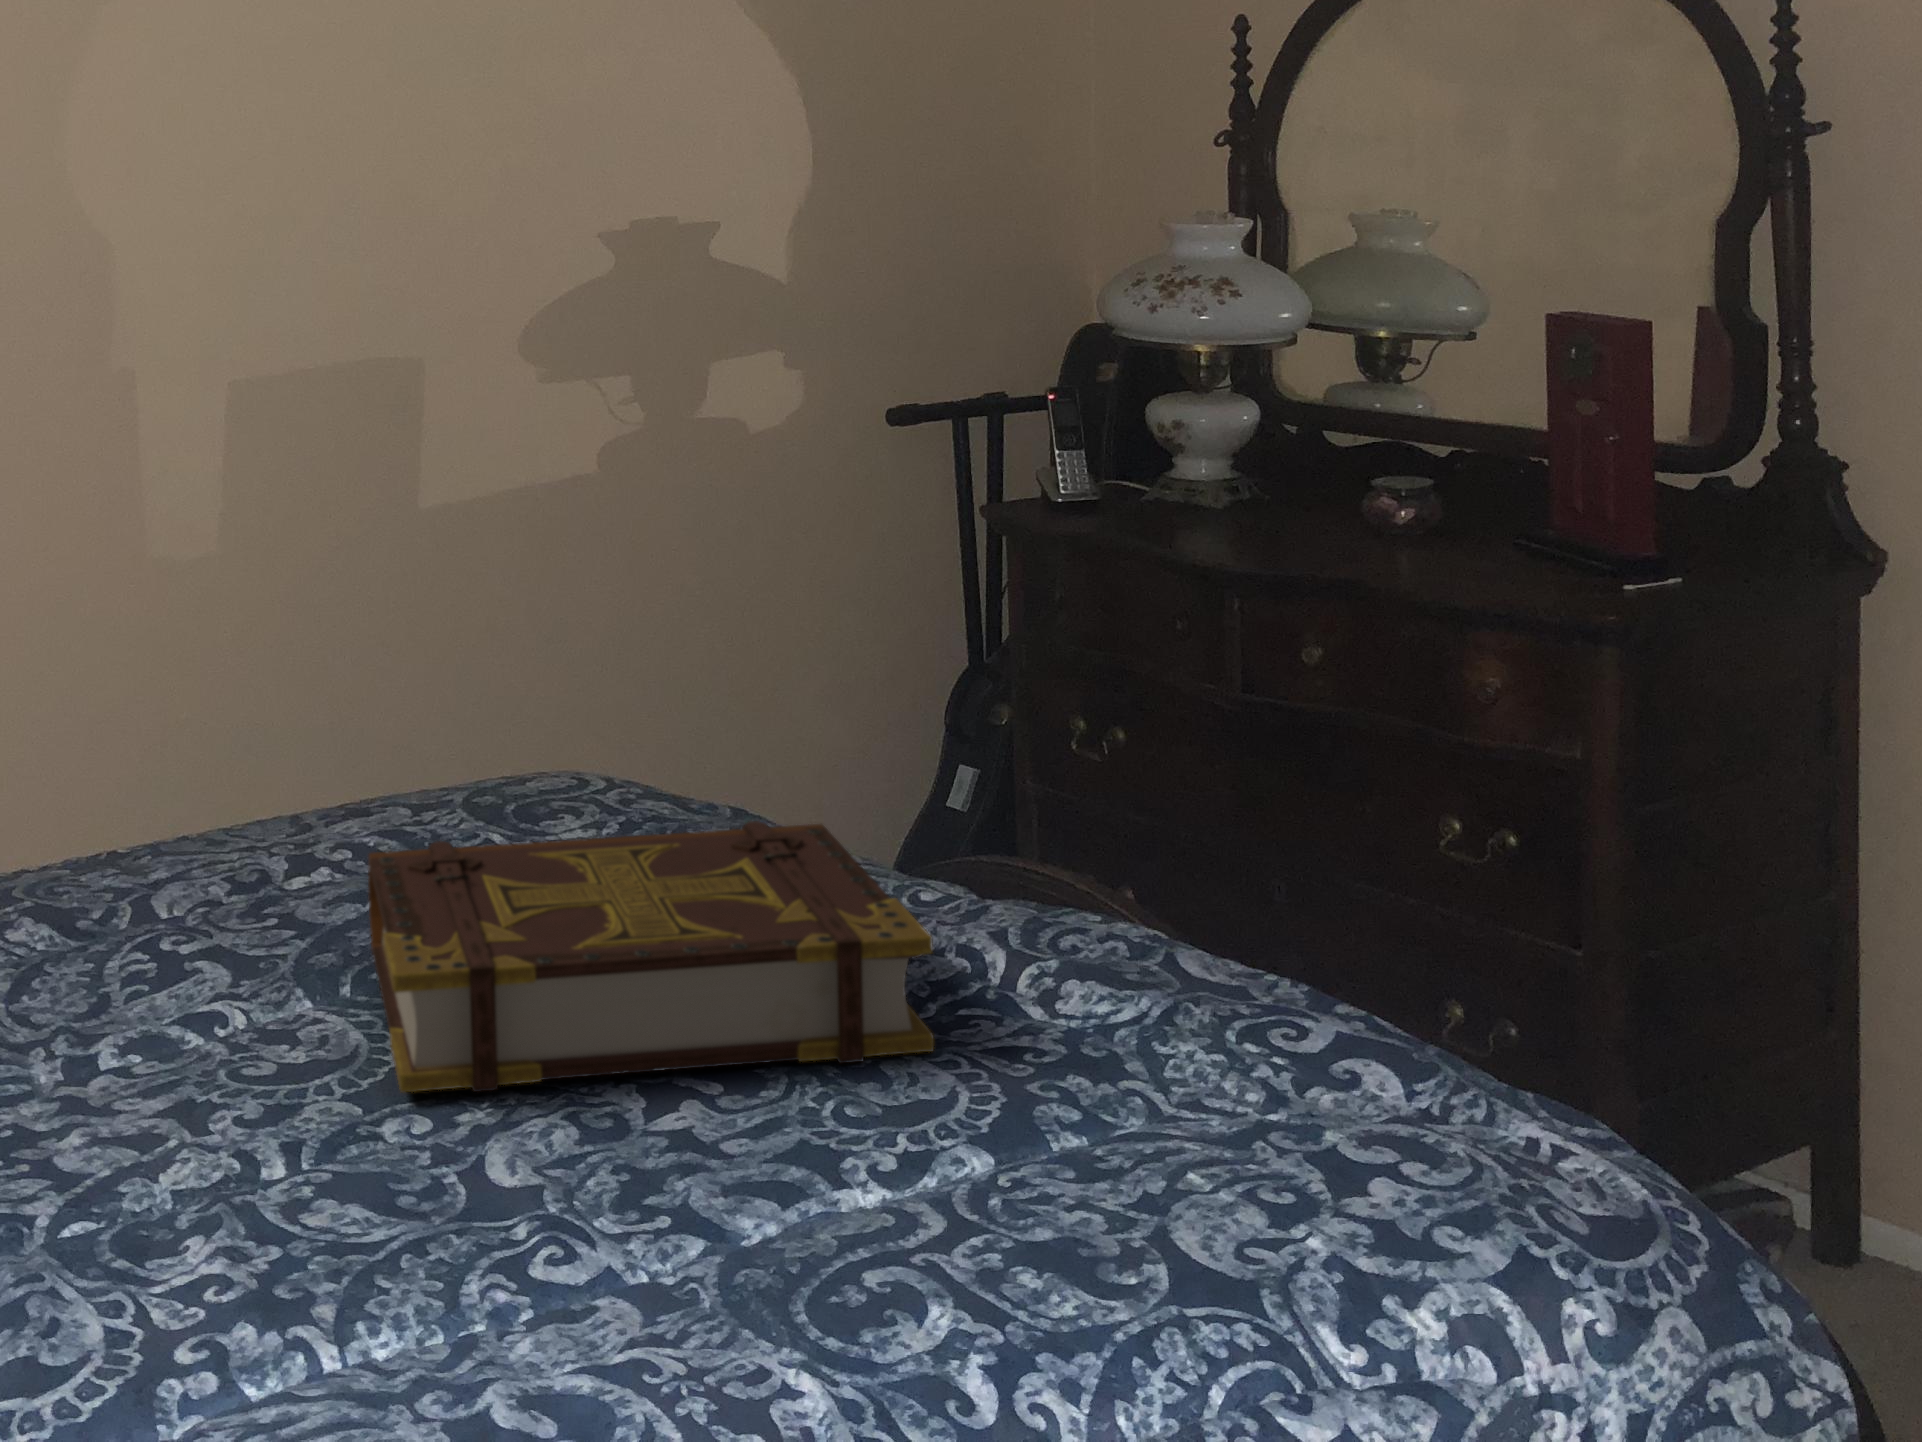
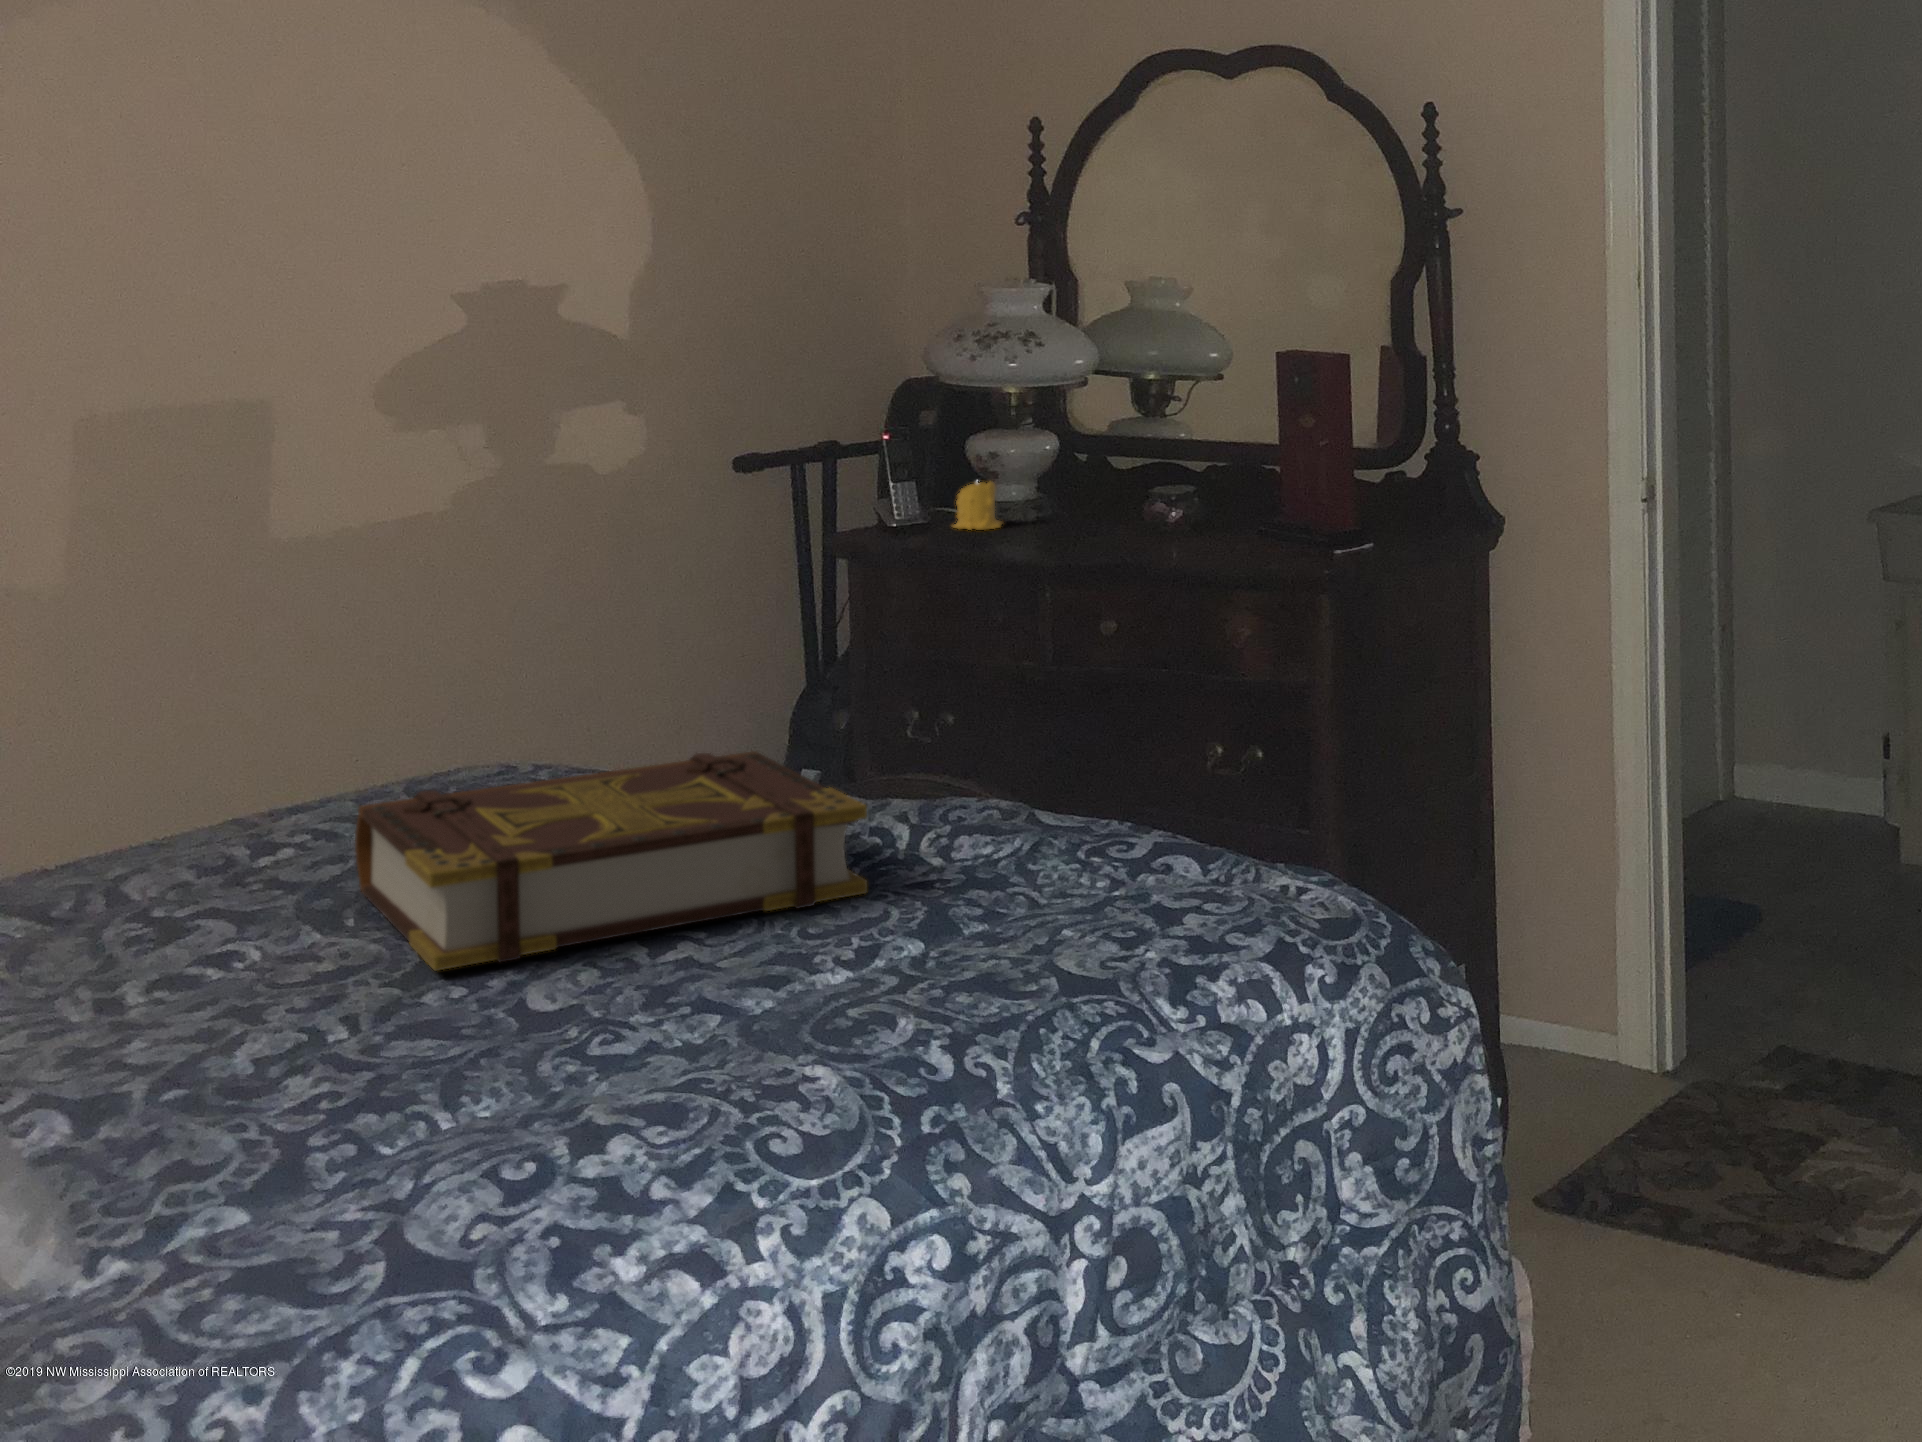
candle: none [1123,456,1188,519] -> present [953,482,1002,530]

